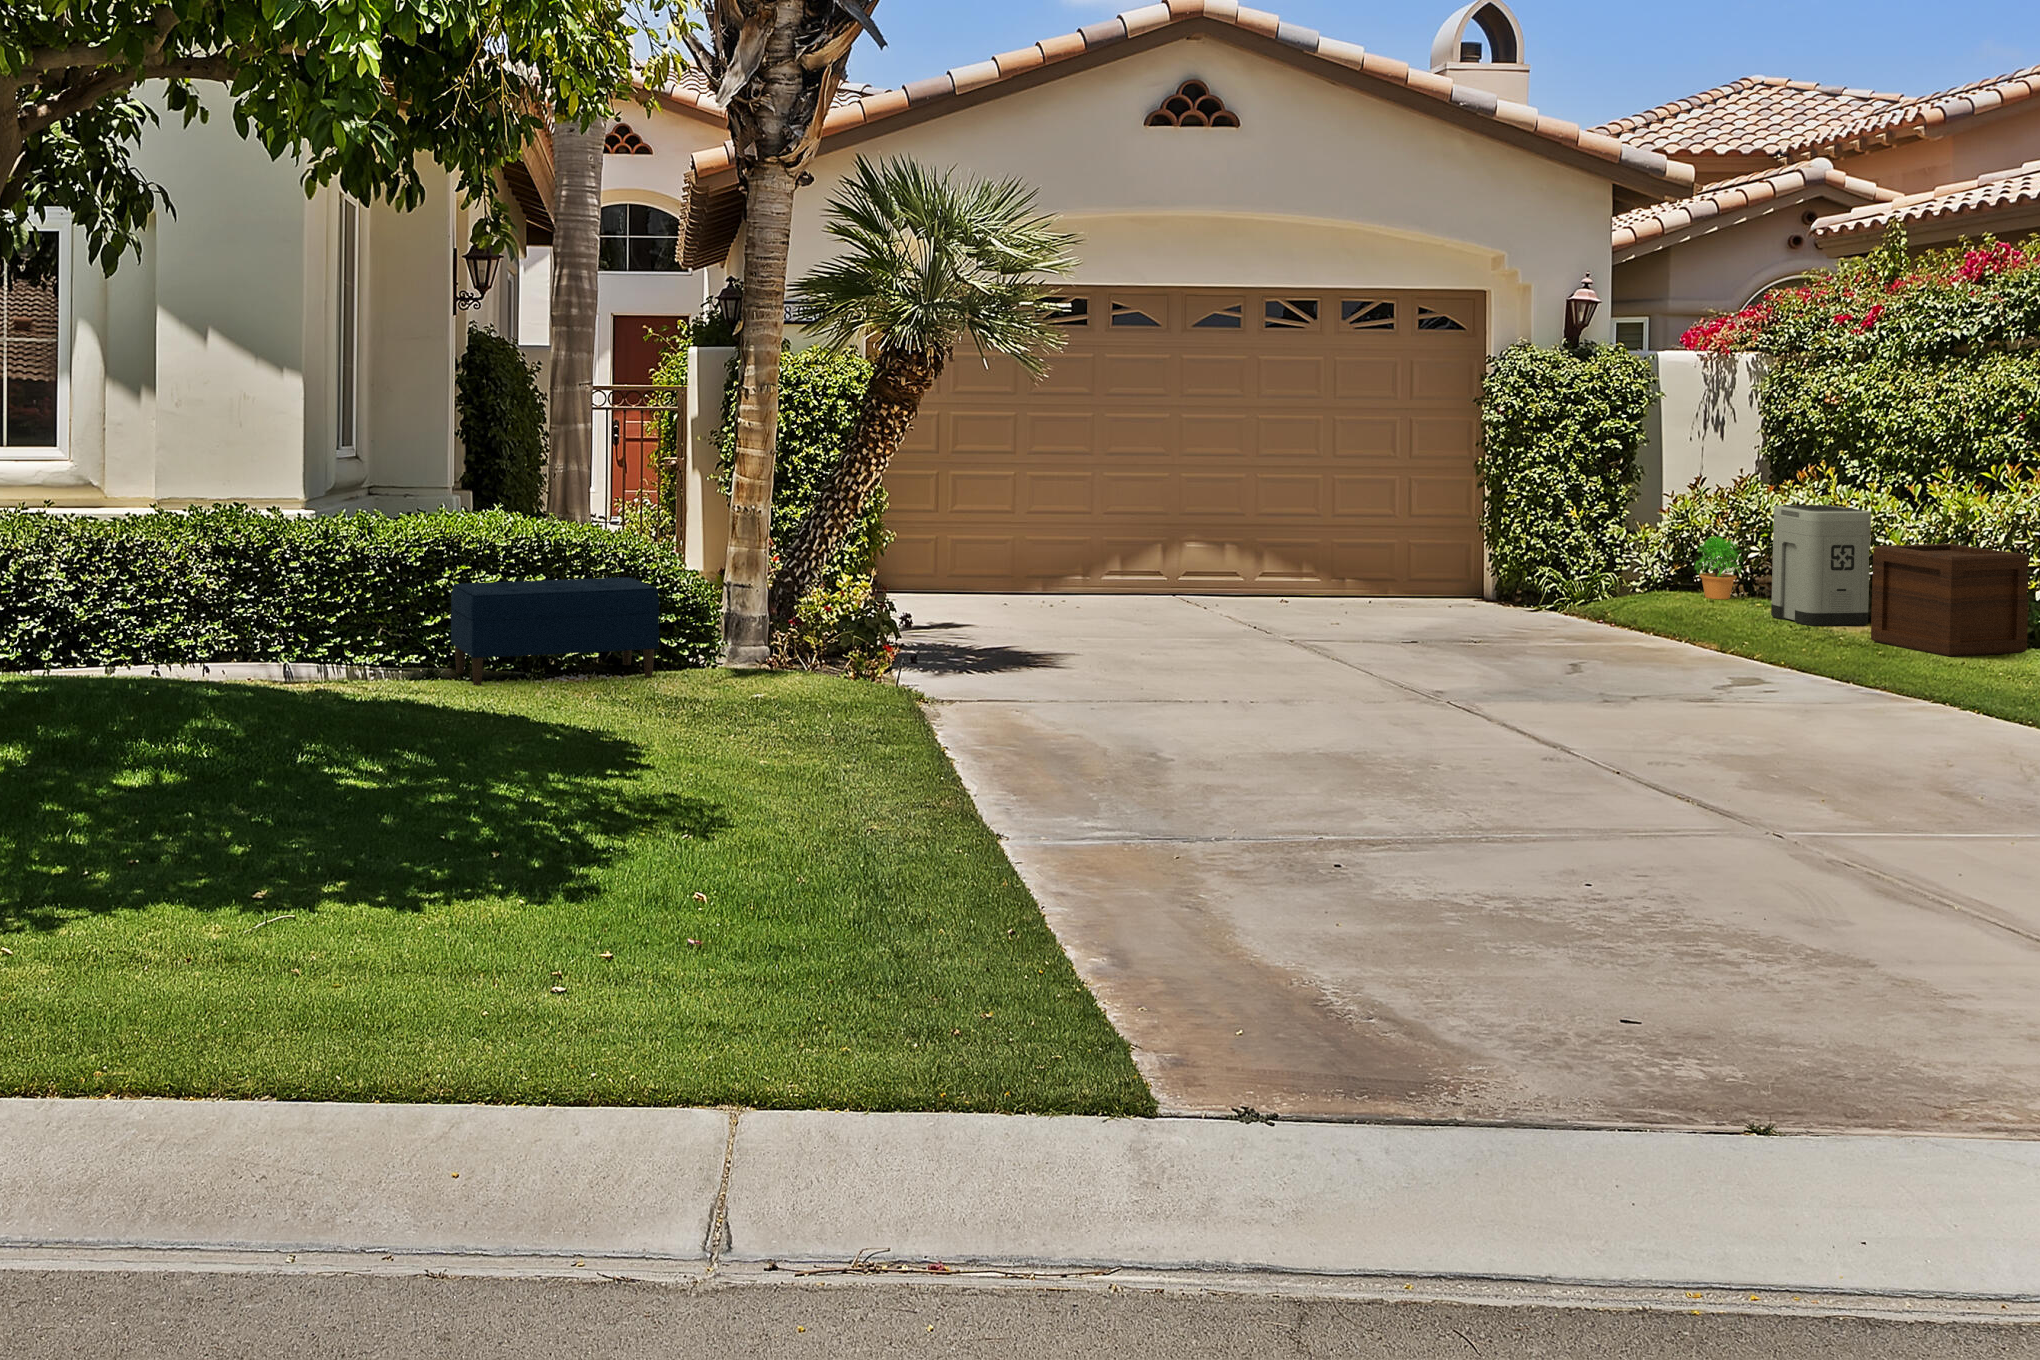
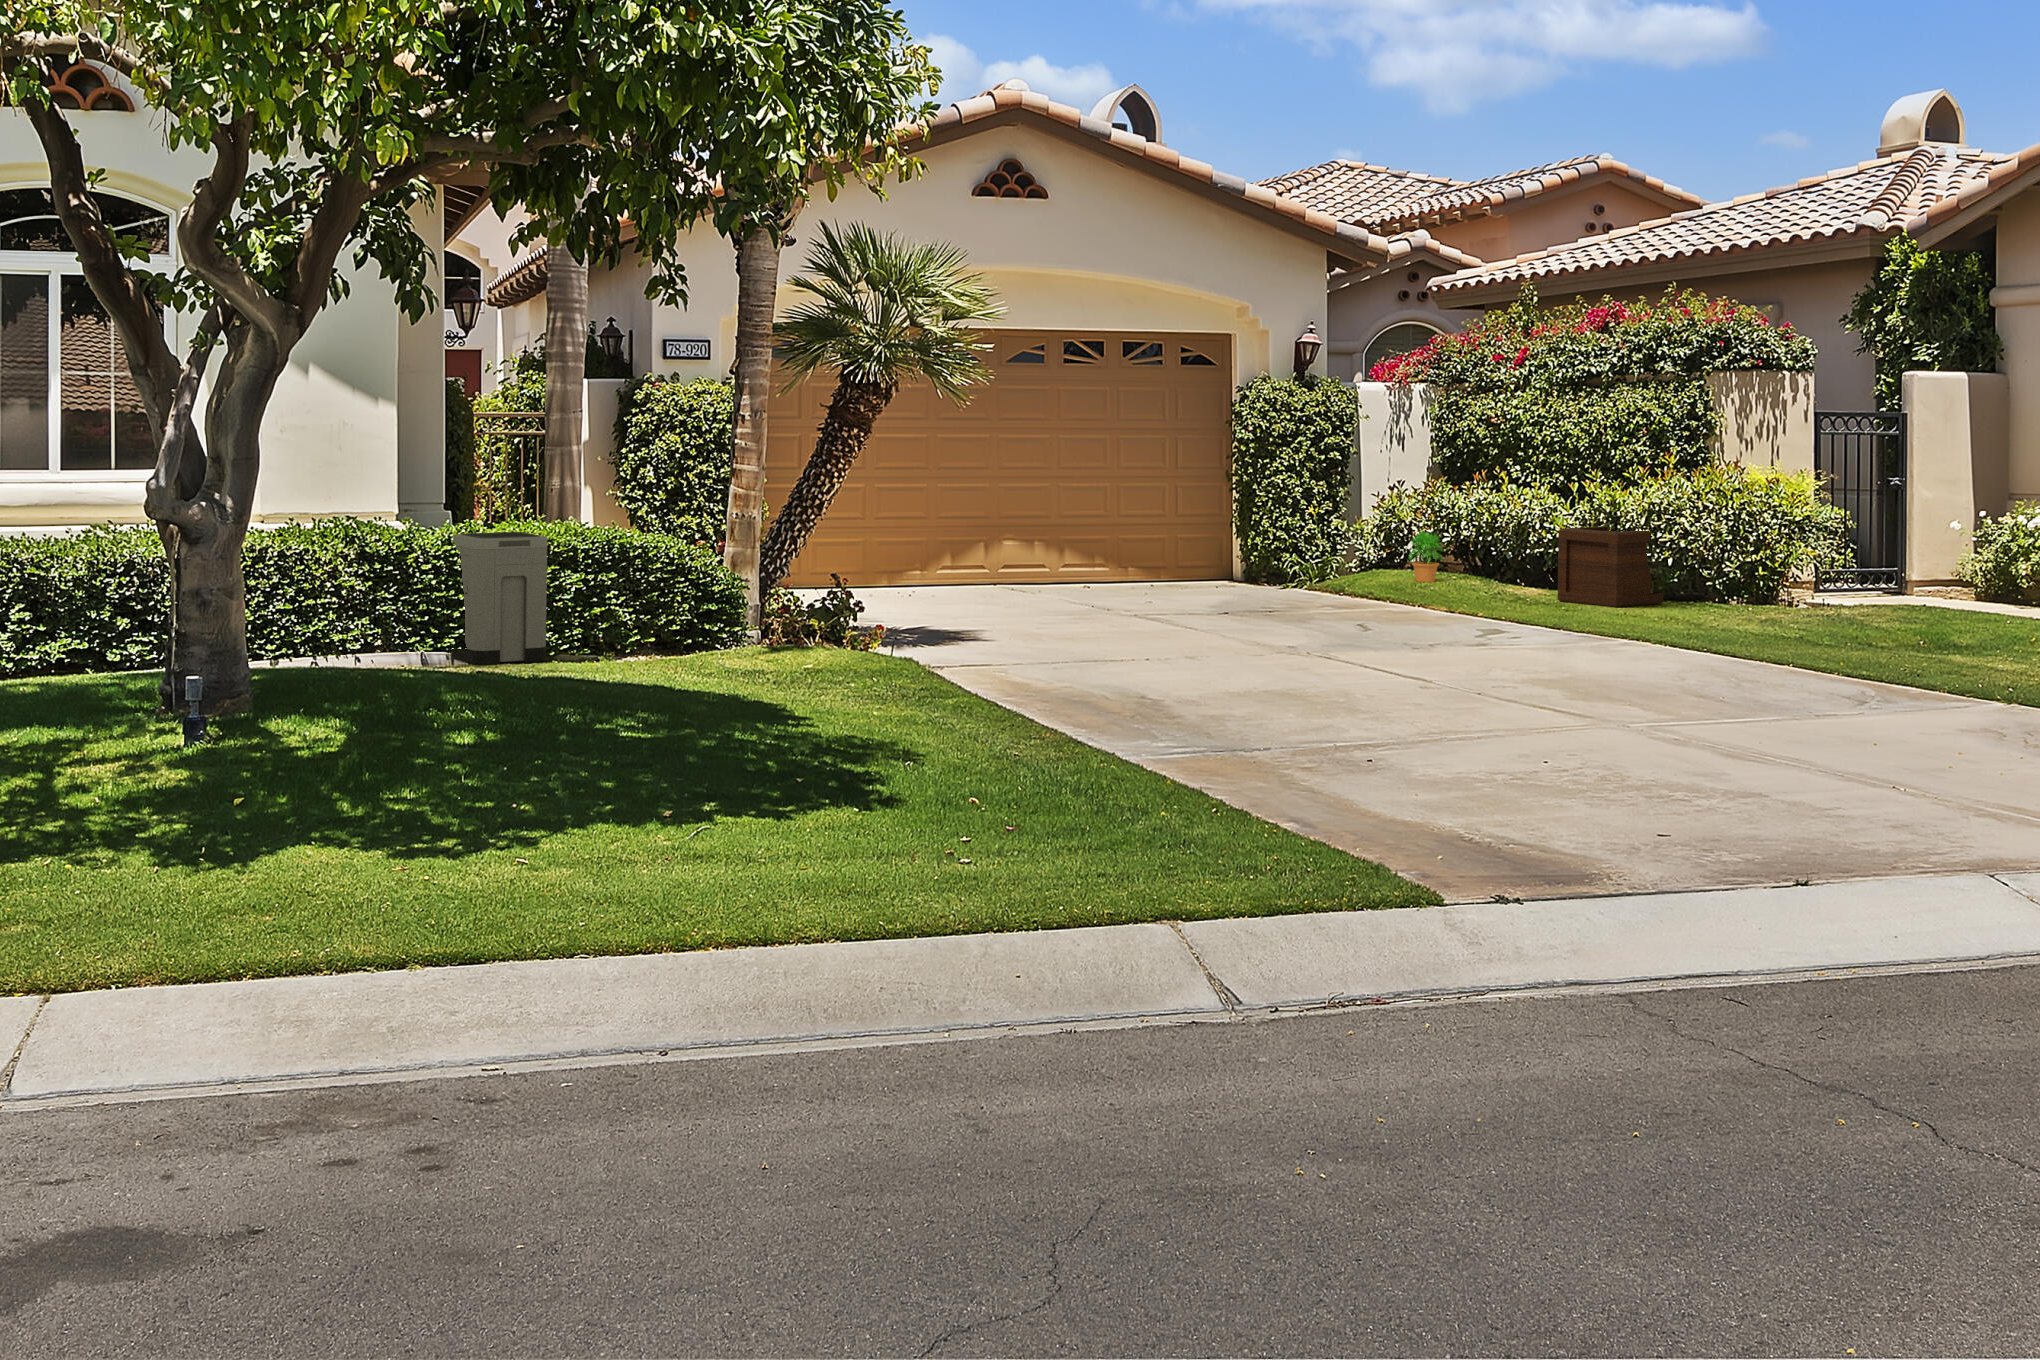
trash can: present [1771,505,1871,626] -> present [452,532,547,665]
bench: present [451,577,659,686] -> none [553,570,731,660]

